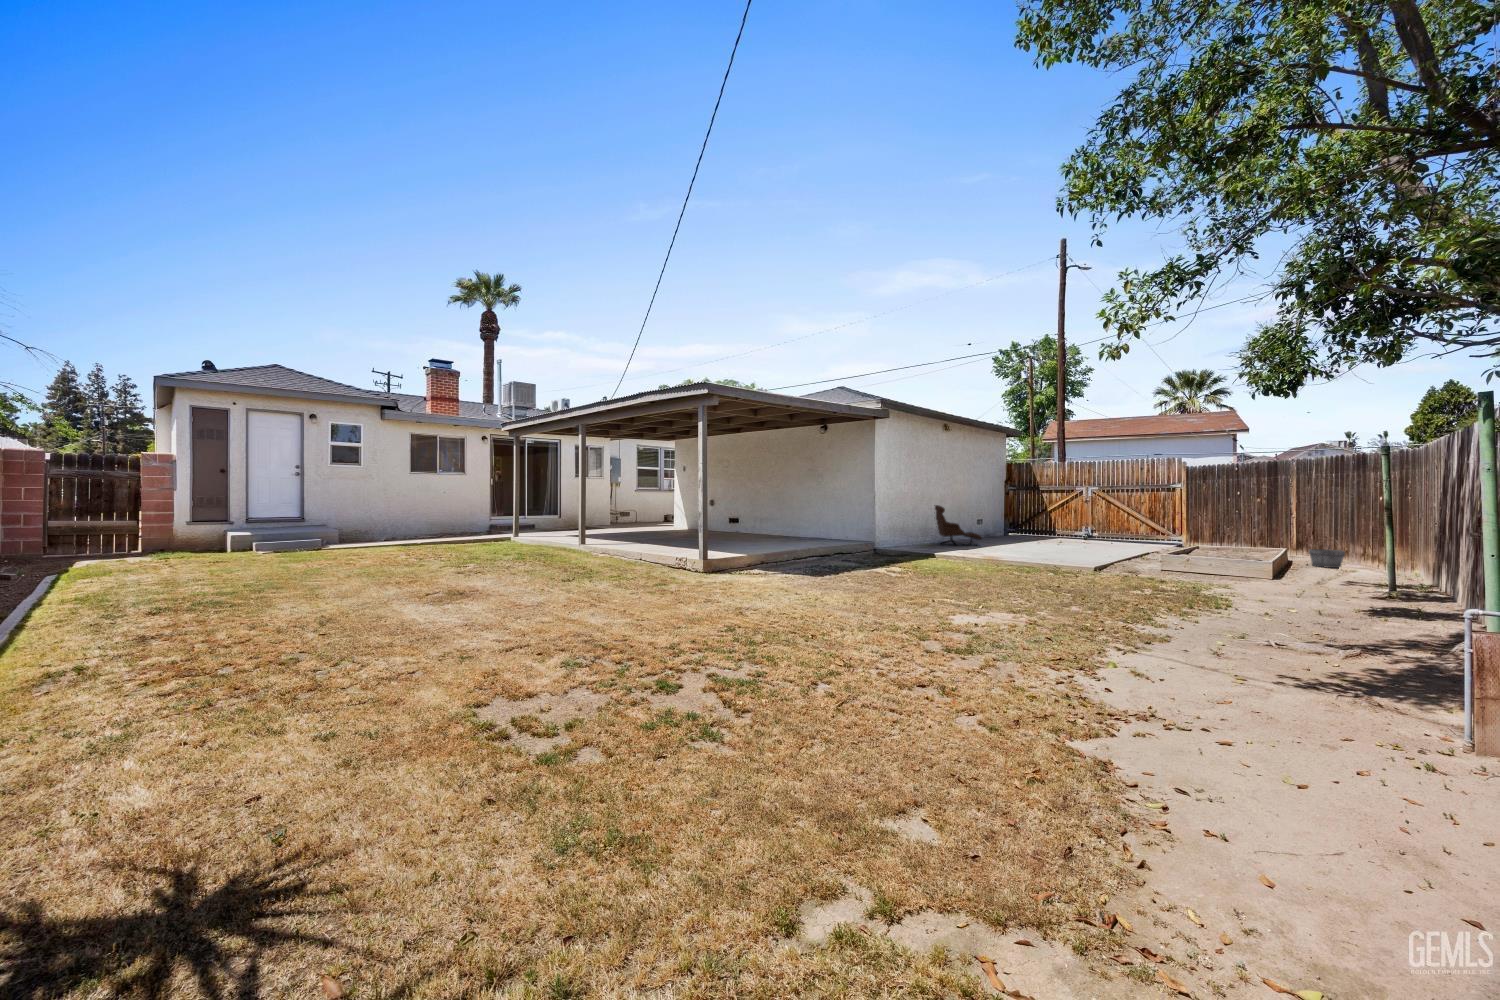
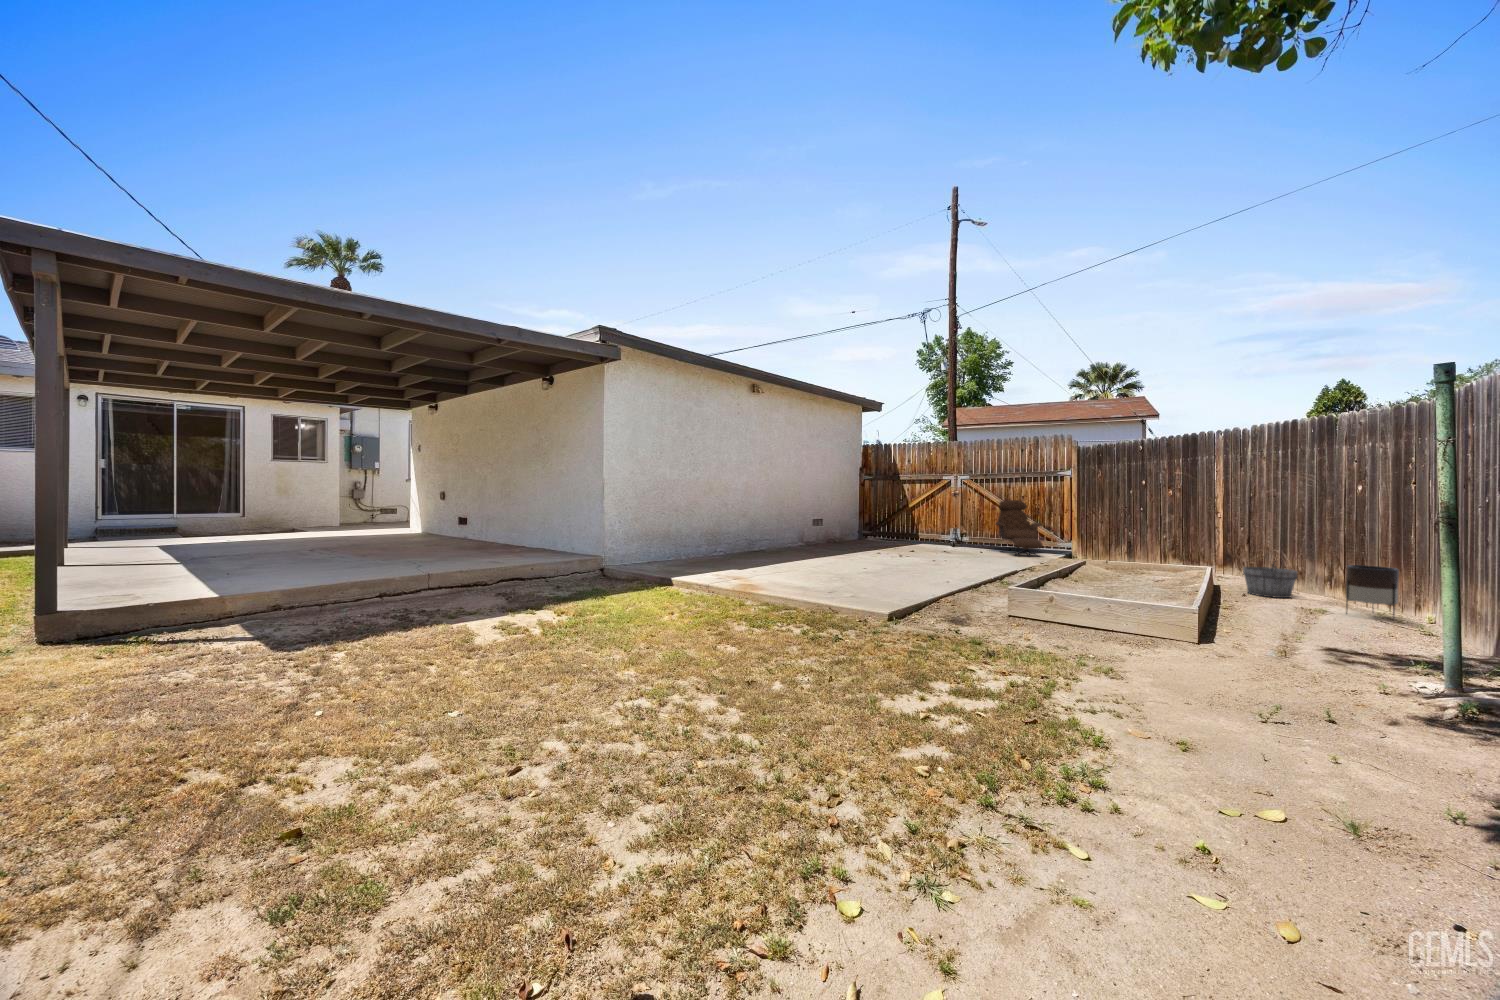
lounge chair: present [935,505,982,545] -> present [996,500,1042,556]
planter: none [1368,545,1400,576] -> present [1346,565,1399,619]

